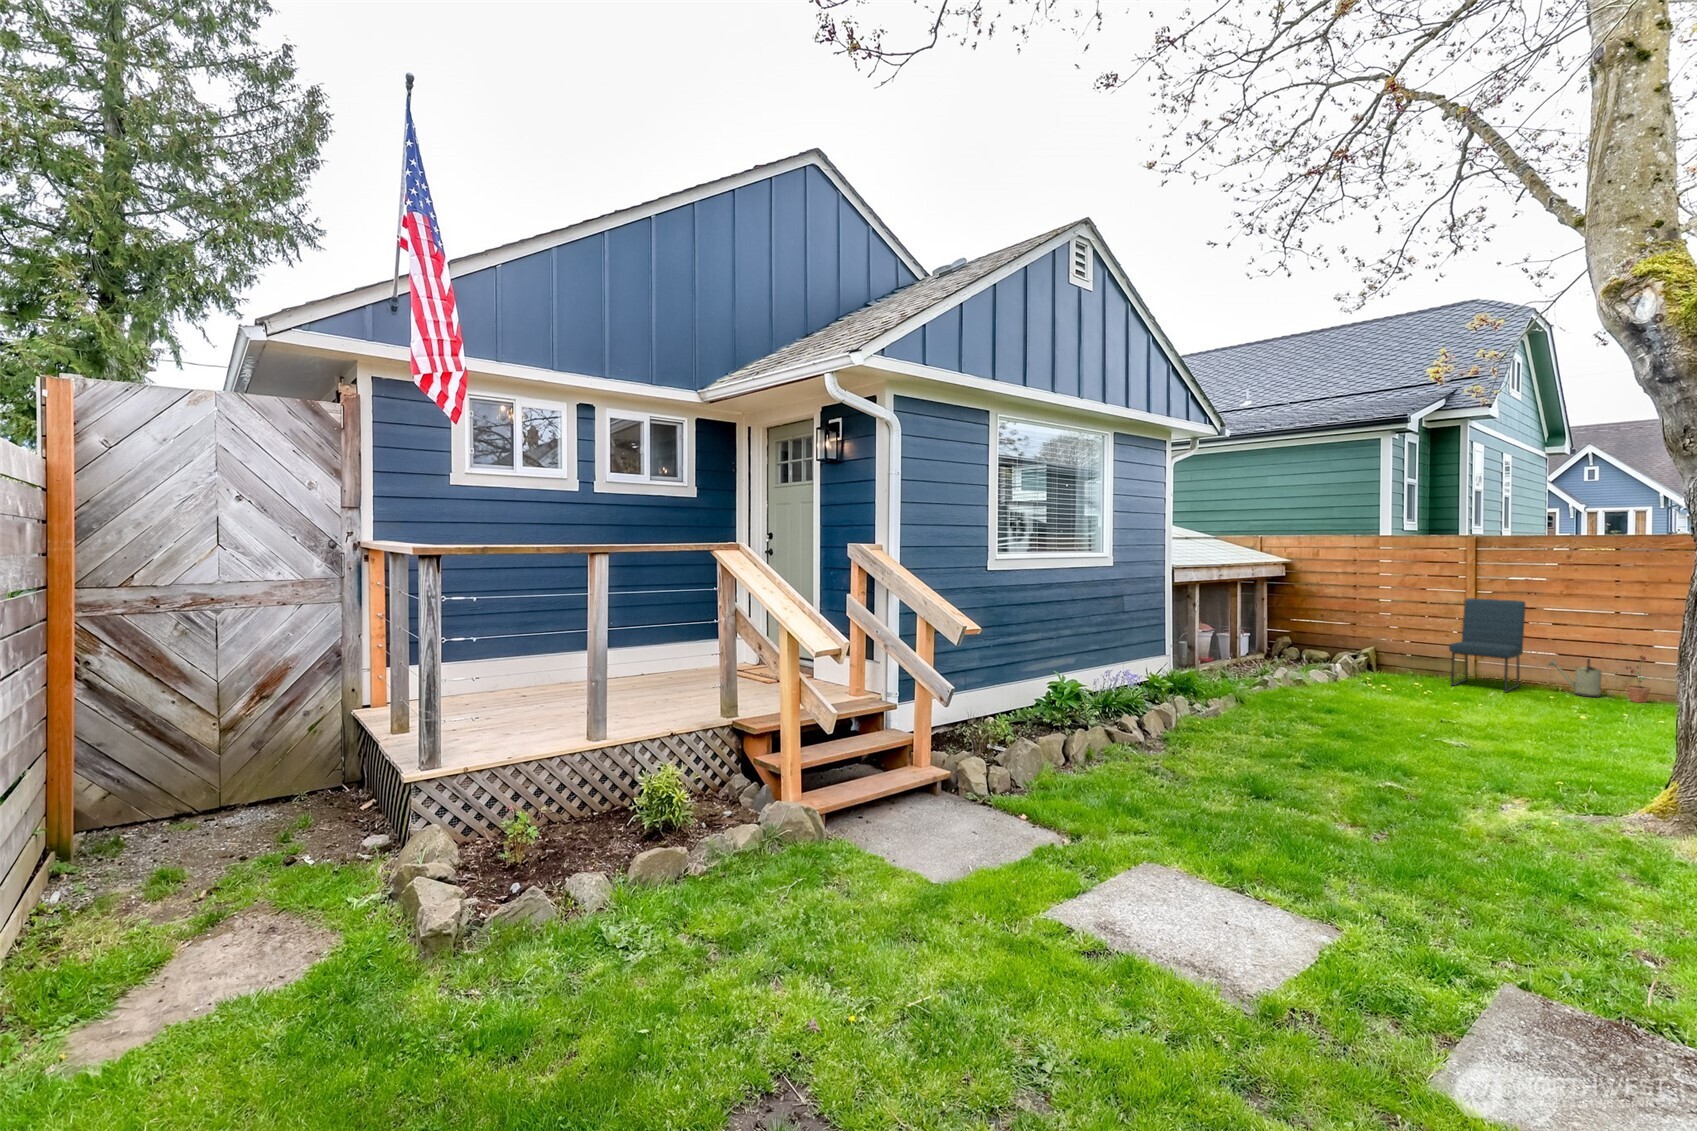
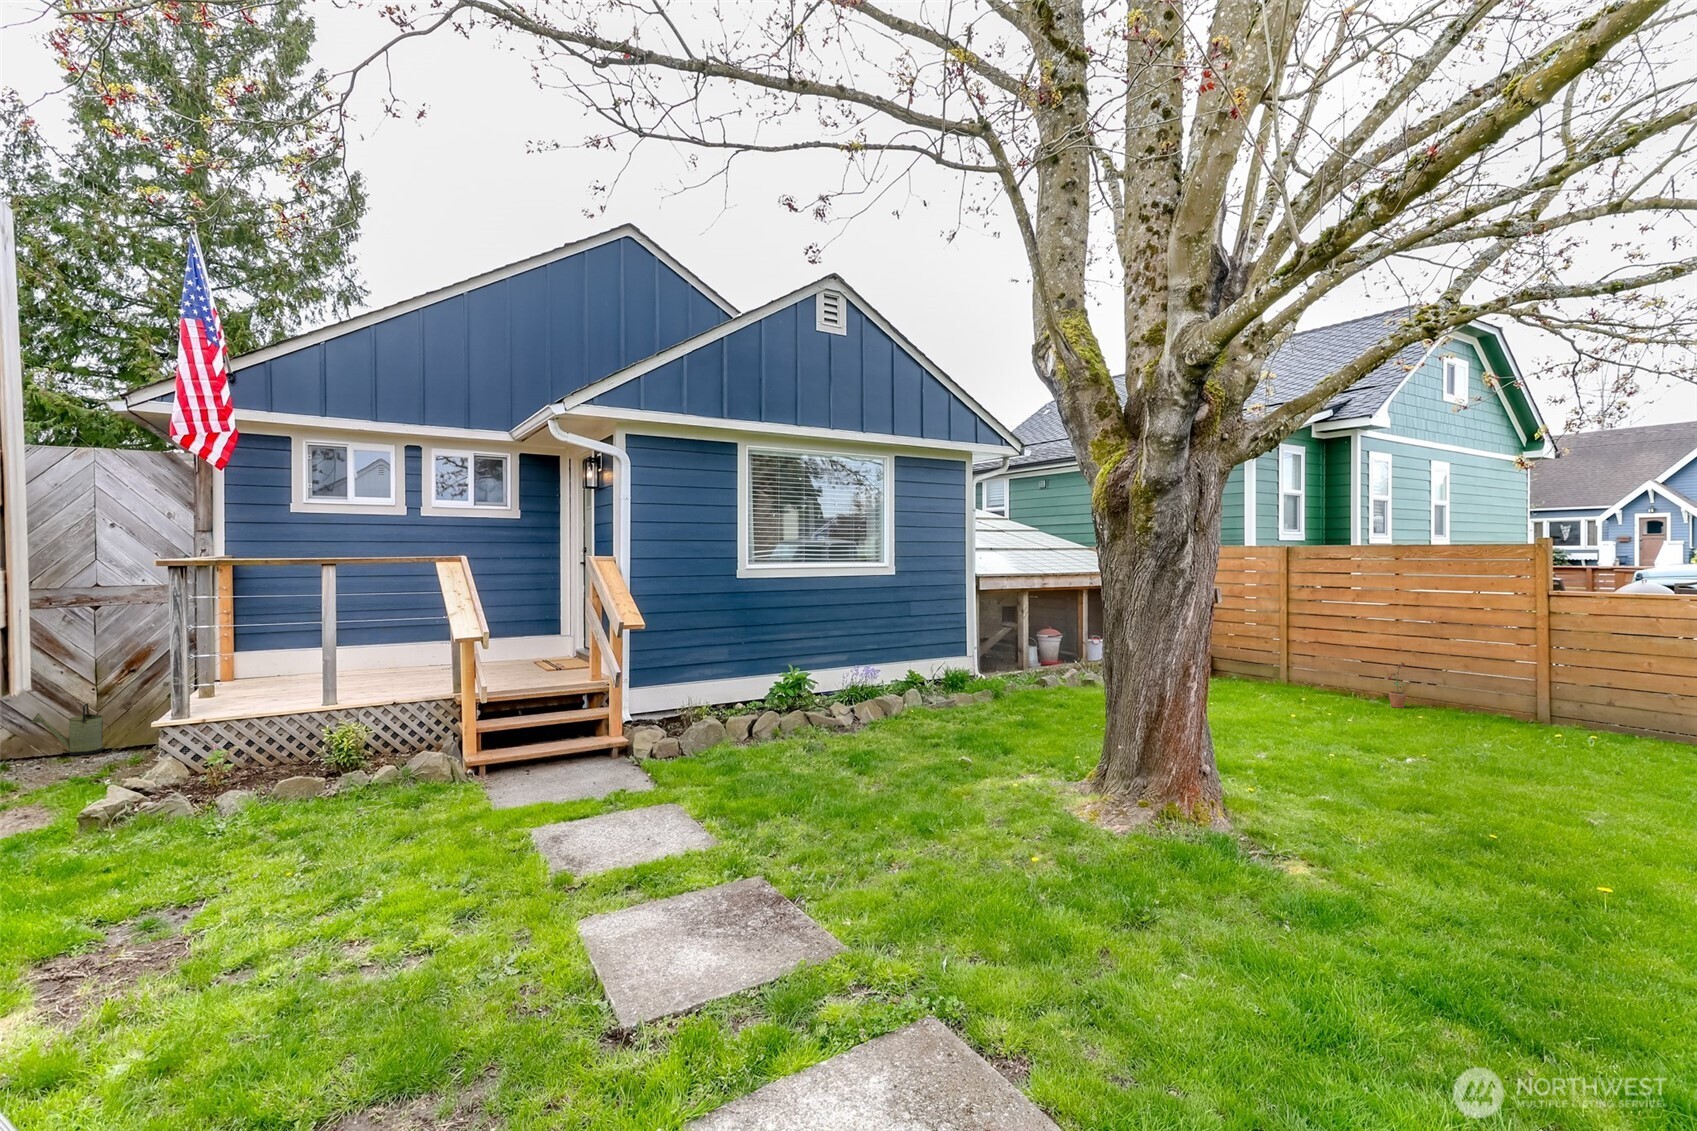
chair: present [1449,598,1526,692] -> none [1241,607,1317,697]
watering can: present [1548,659,1602,697] -> present [30,703,110,755]

